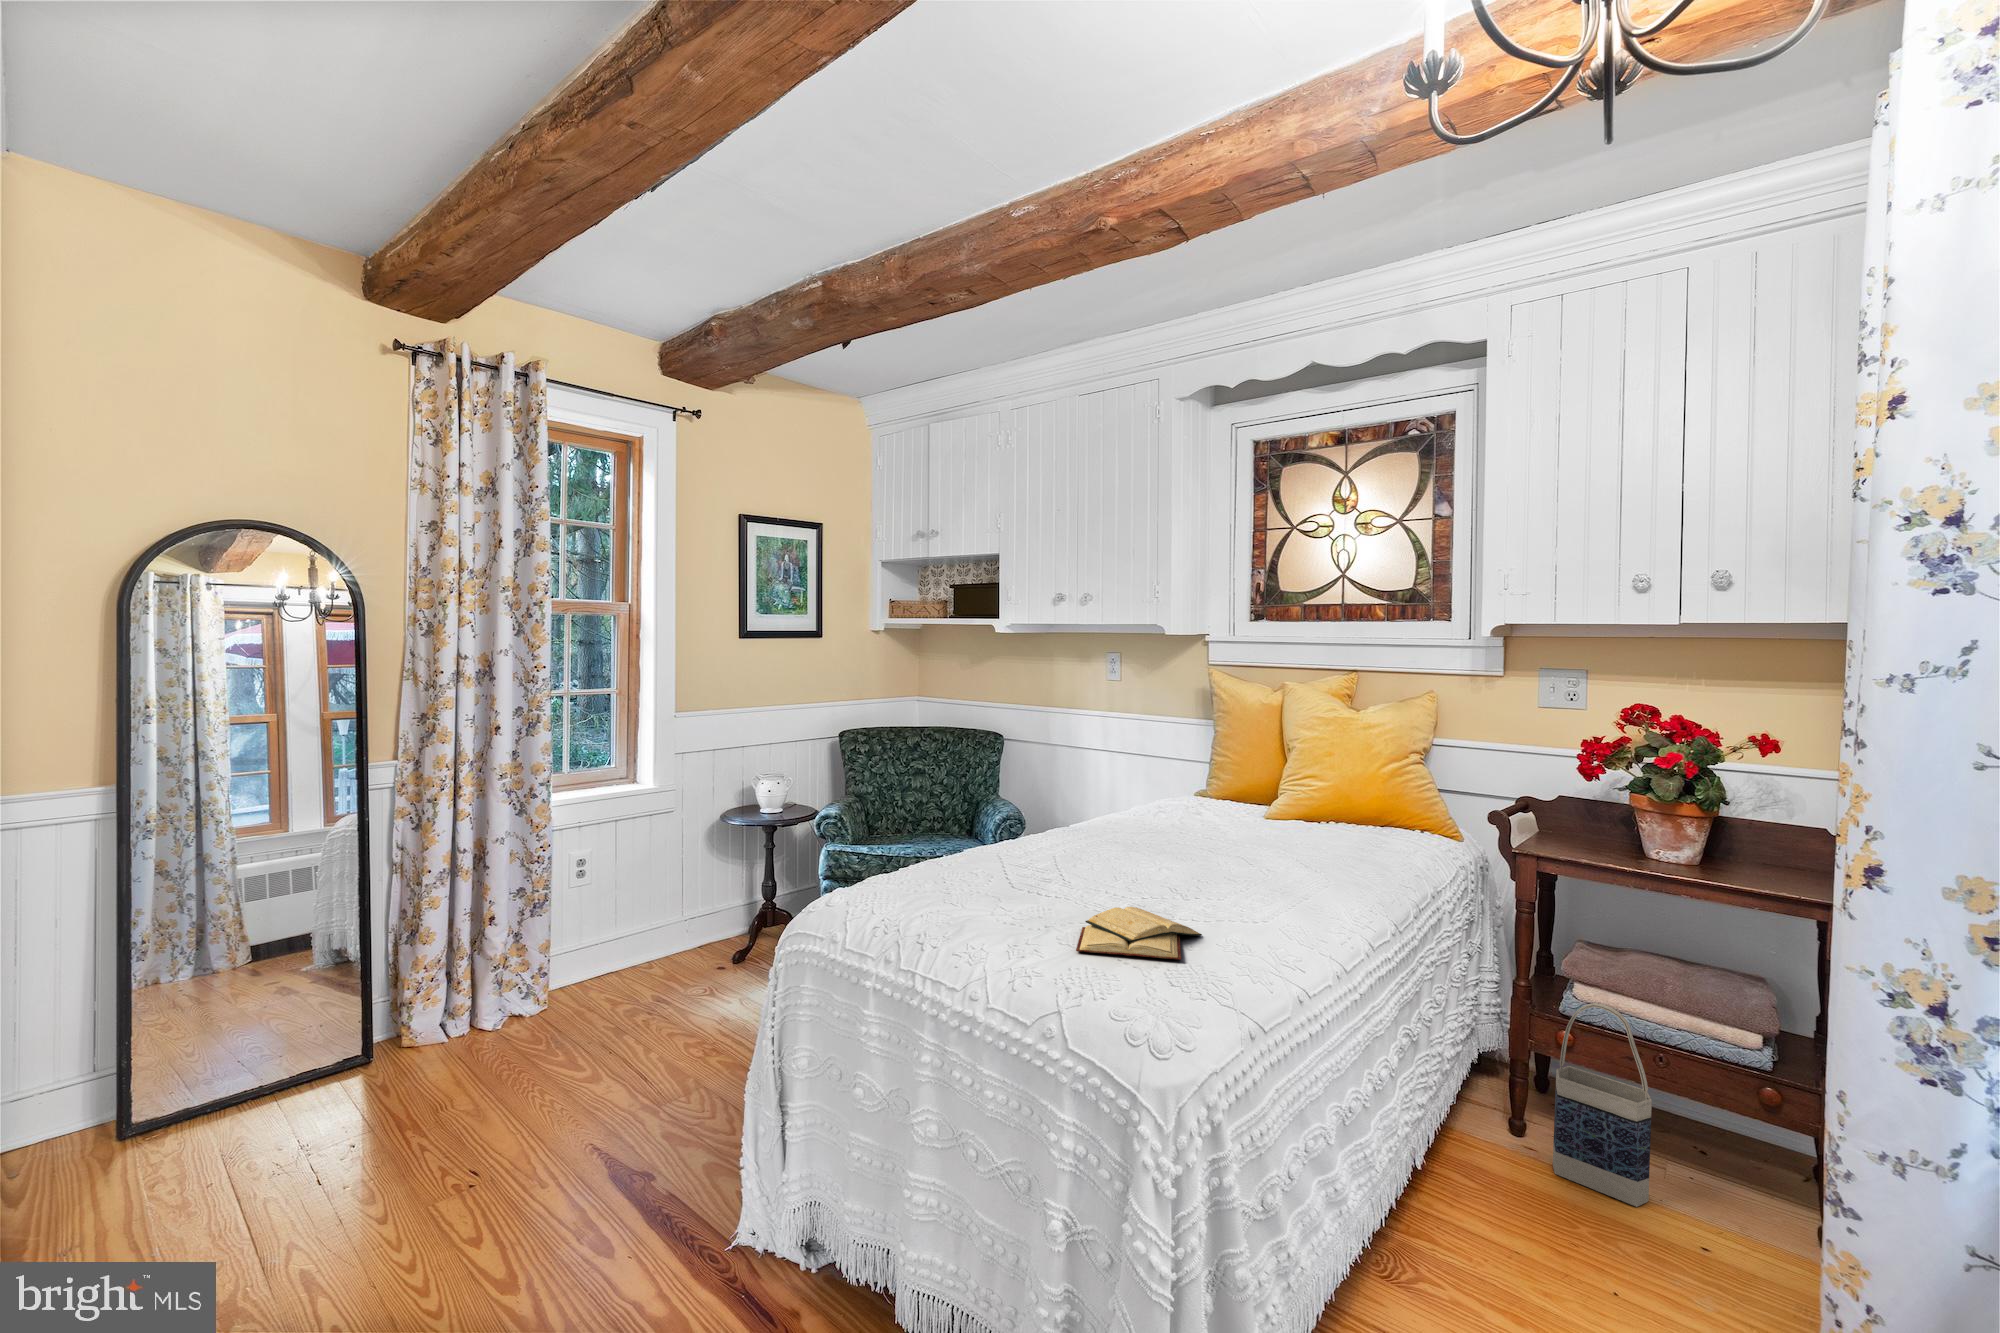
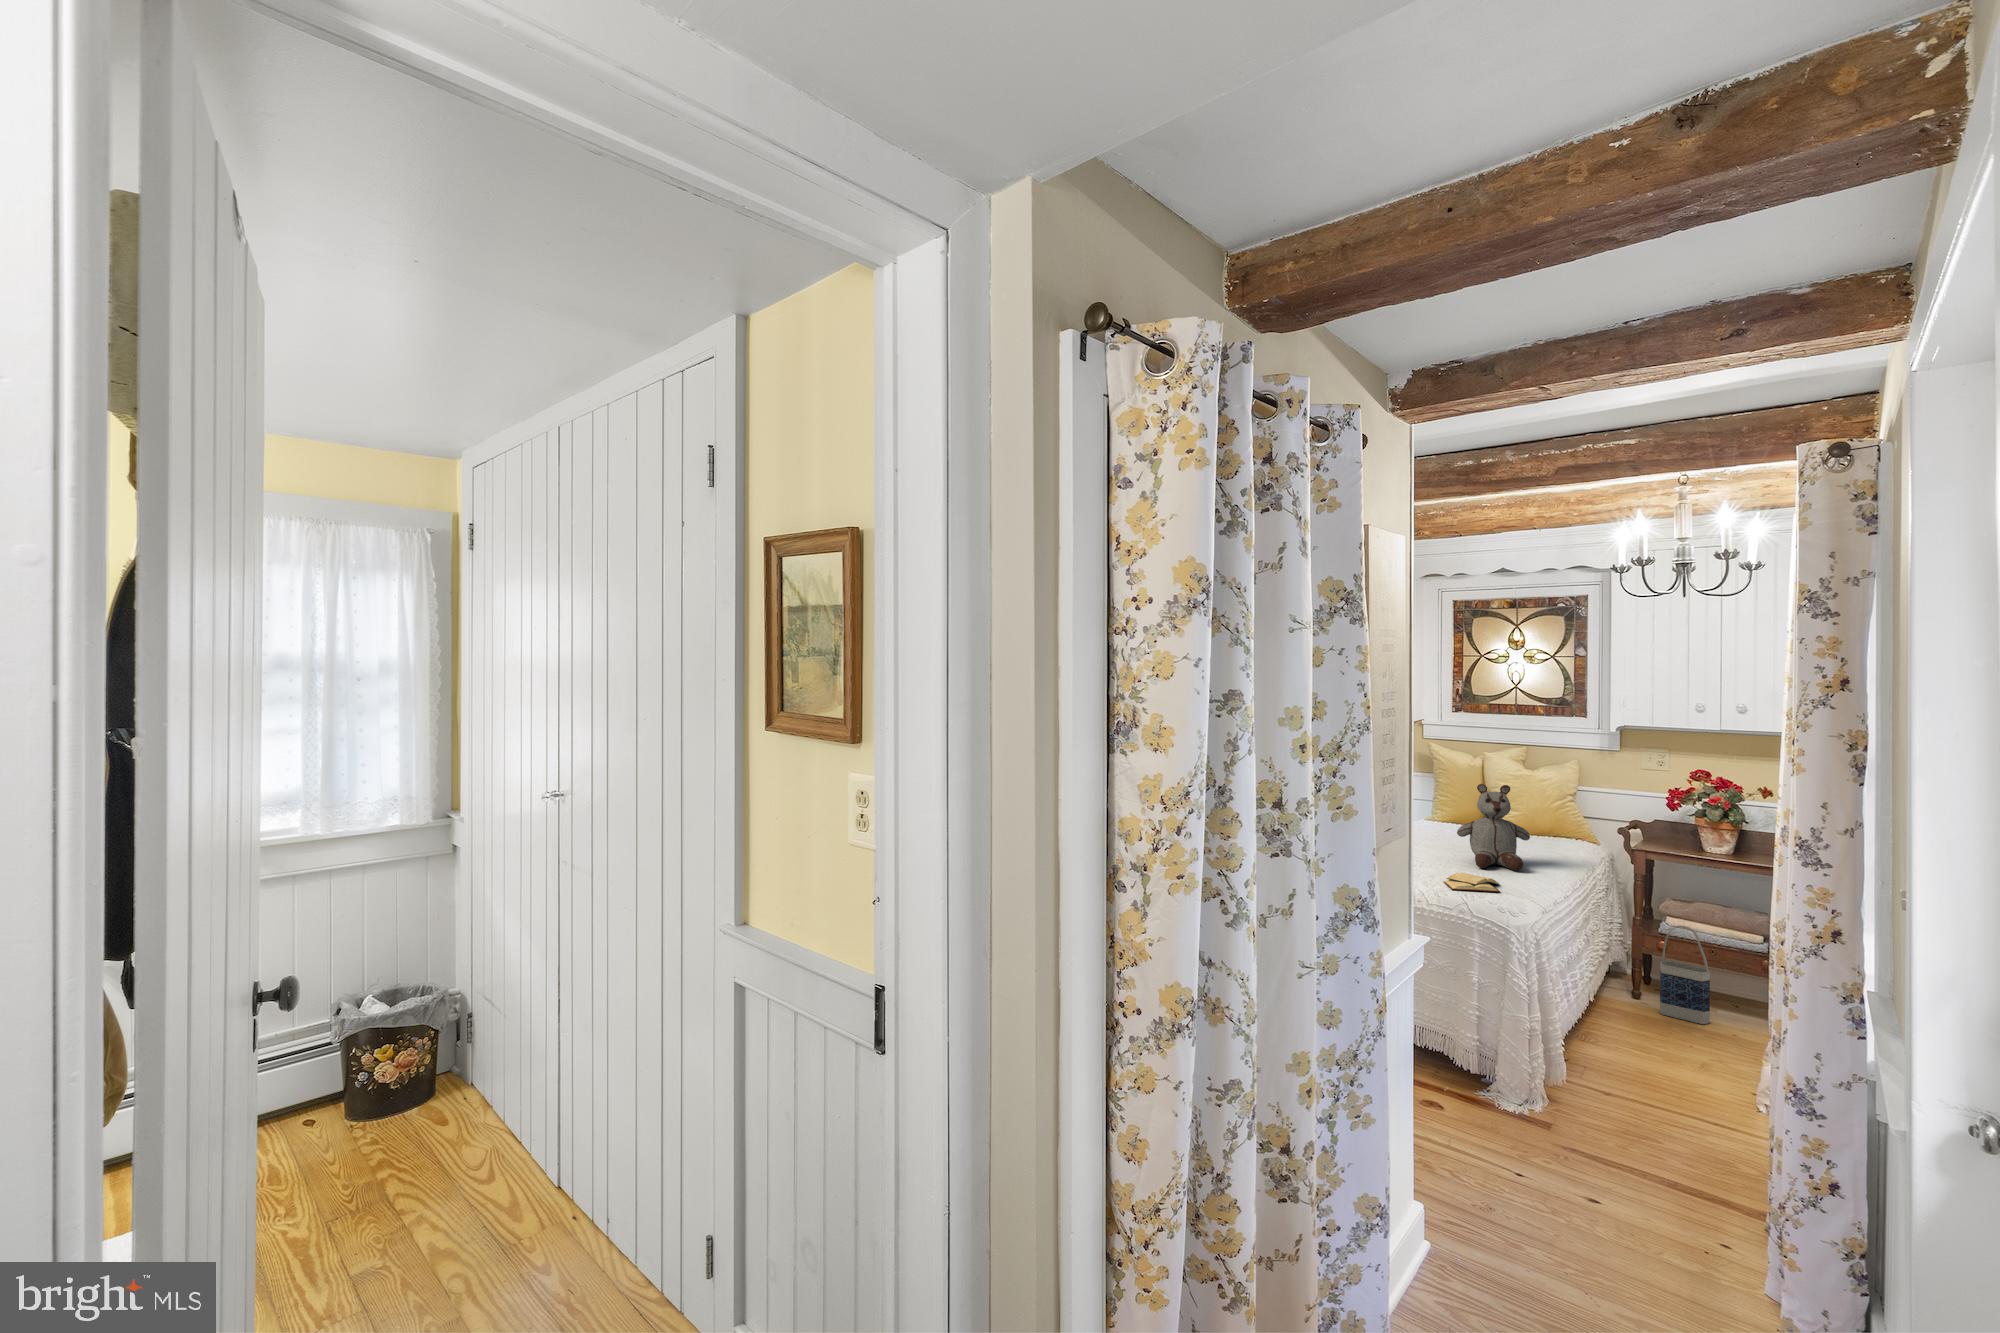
stuffed bear: none [1171,722,1305,897] -> present [1457,784,1530,870]

